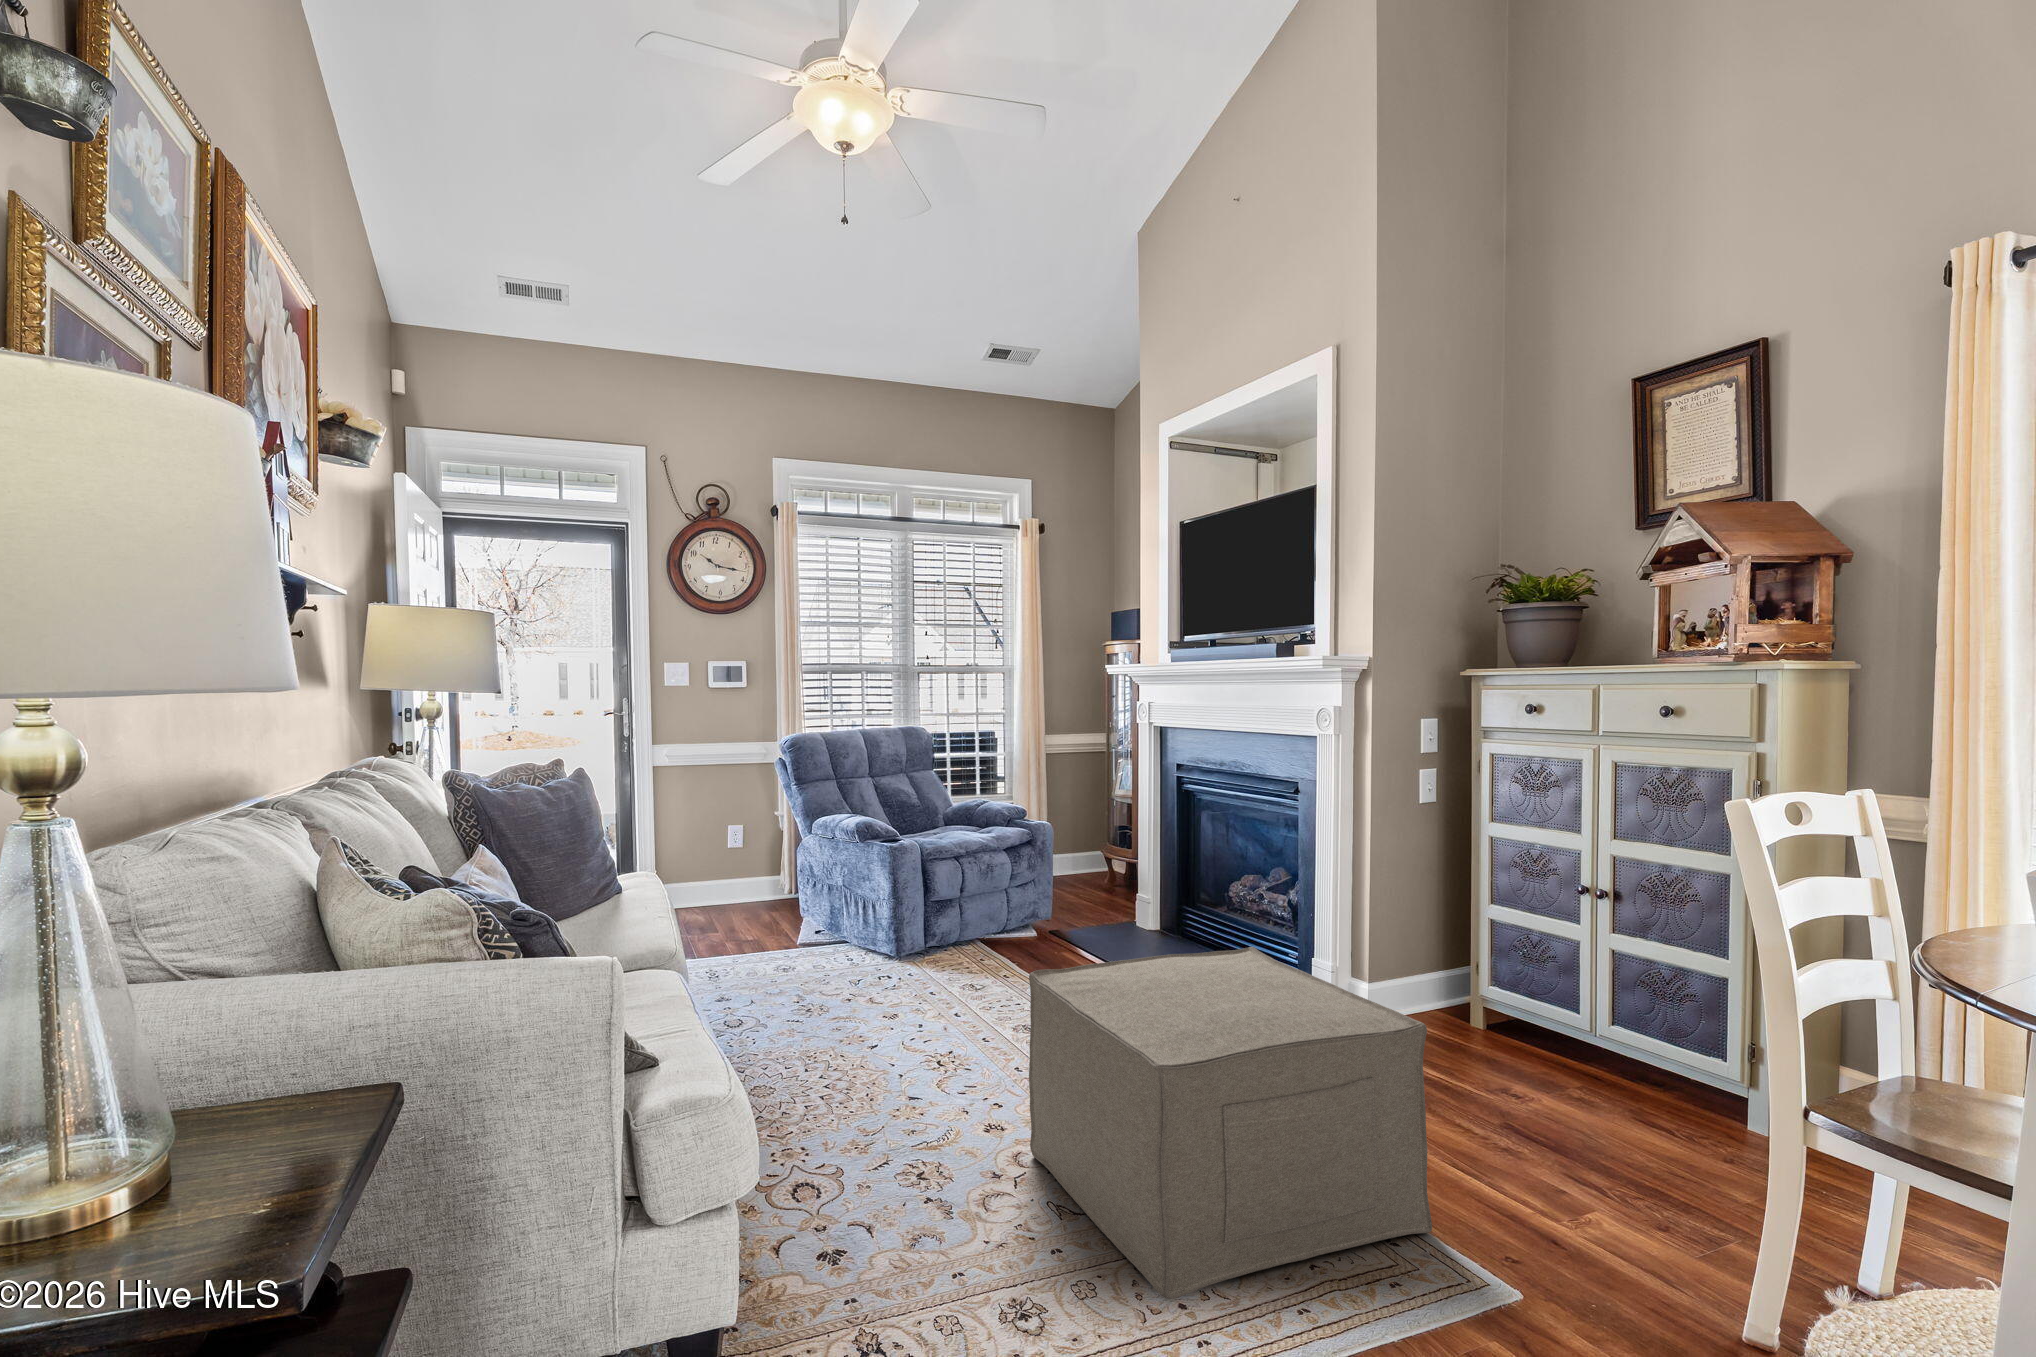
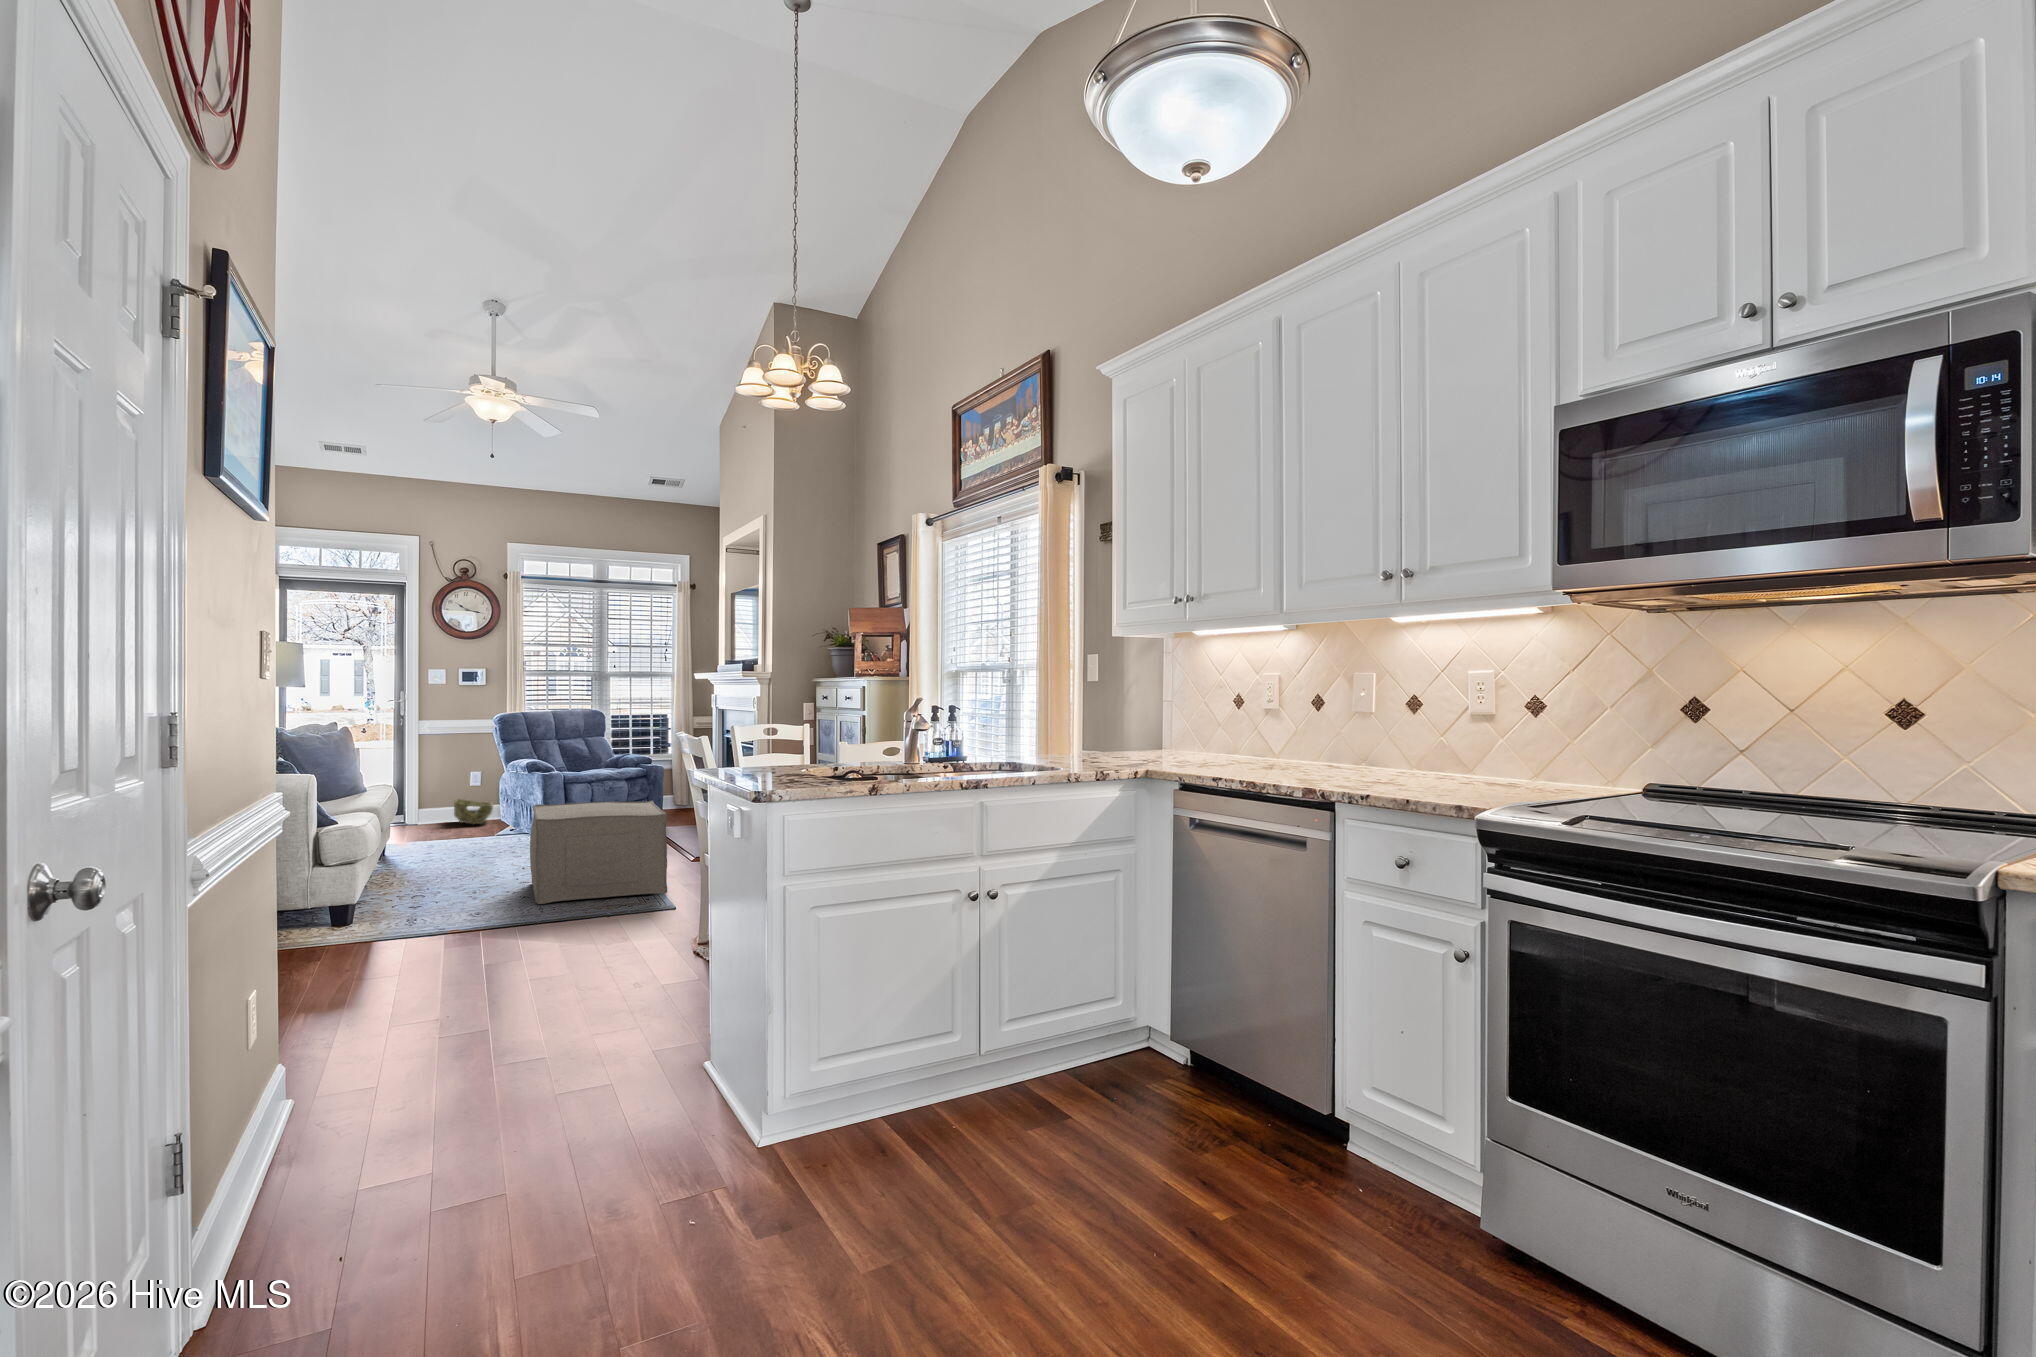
woven basket: none [708,870,772,916] -> present [454,799,494,824]

